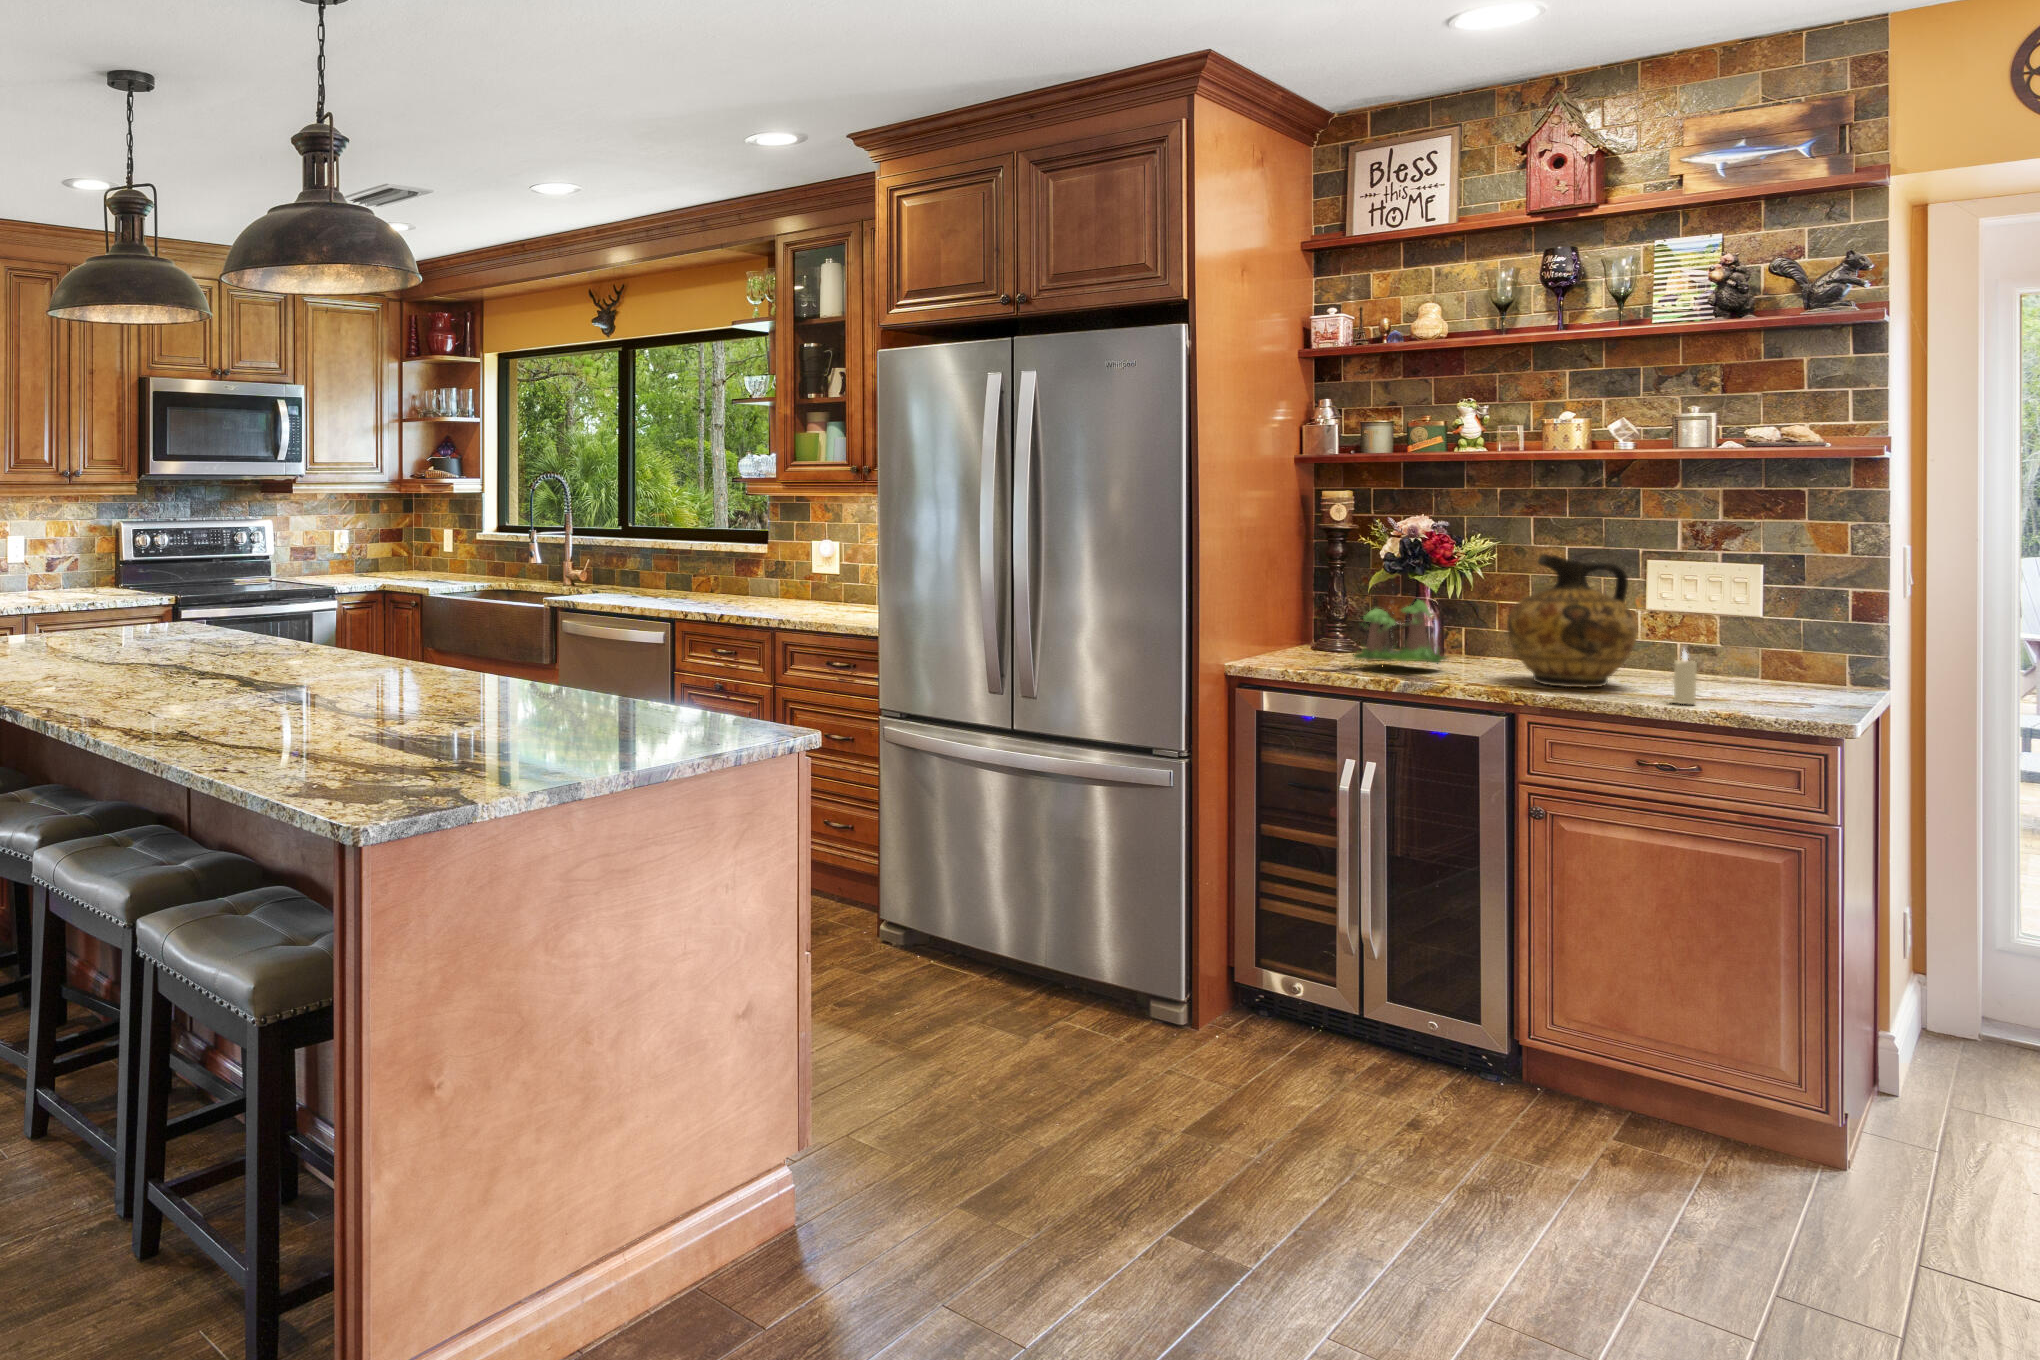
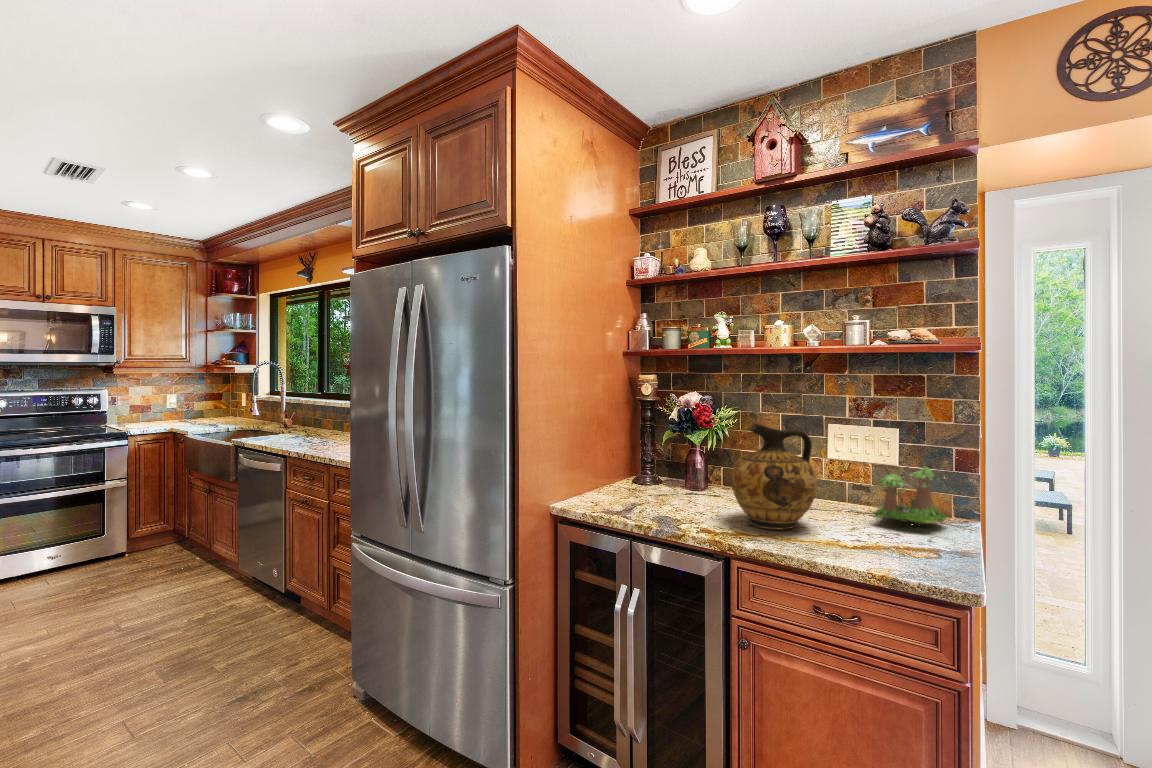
plant: present [1353,600,1446,664] -> present [873,466,947,523]
candle: present [1672,650,1697,704] -> none [837,506,858,555]

